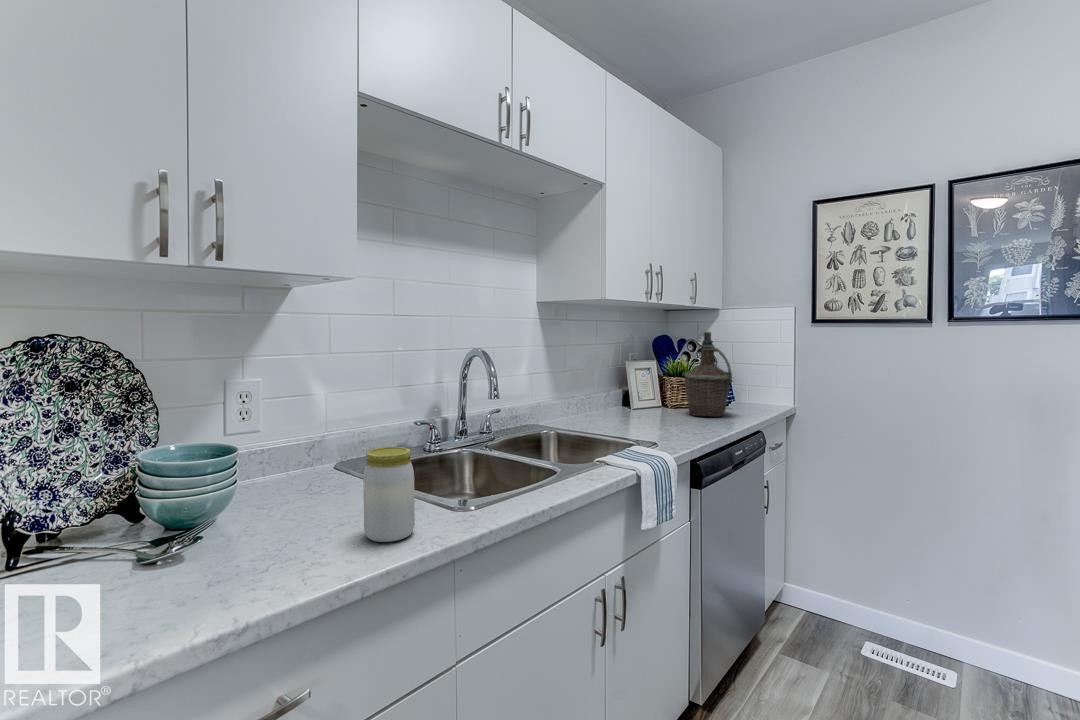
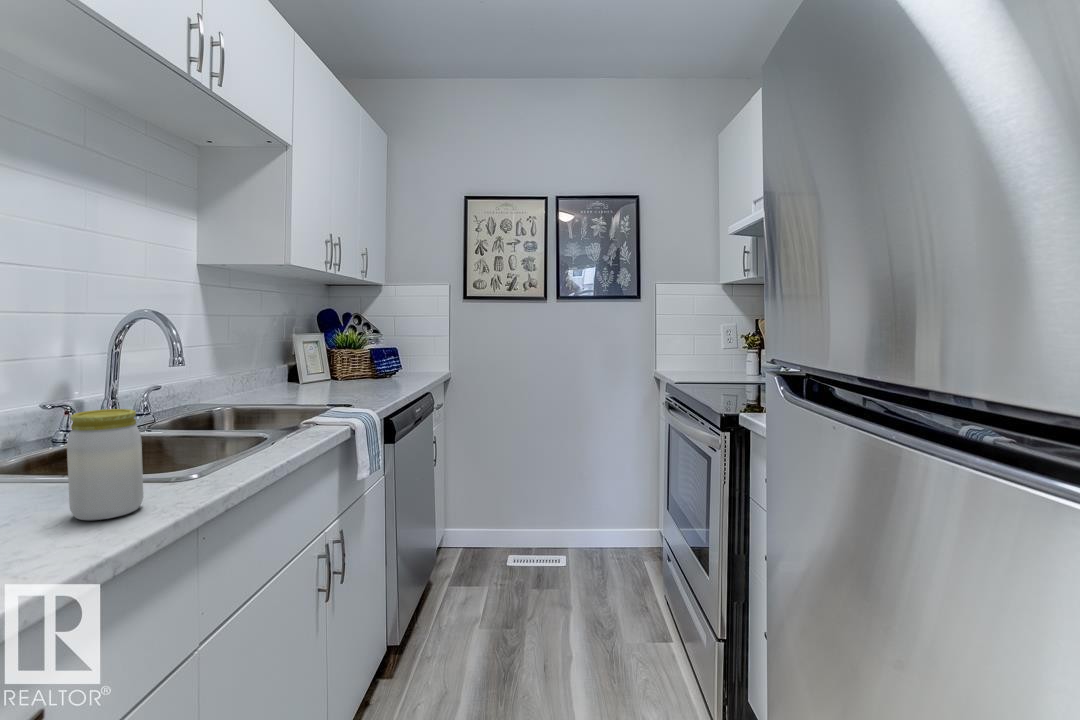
bottle: present [684,332,732,417] -> none [359,303,405,384]

